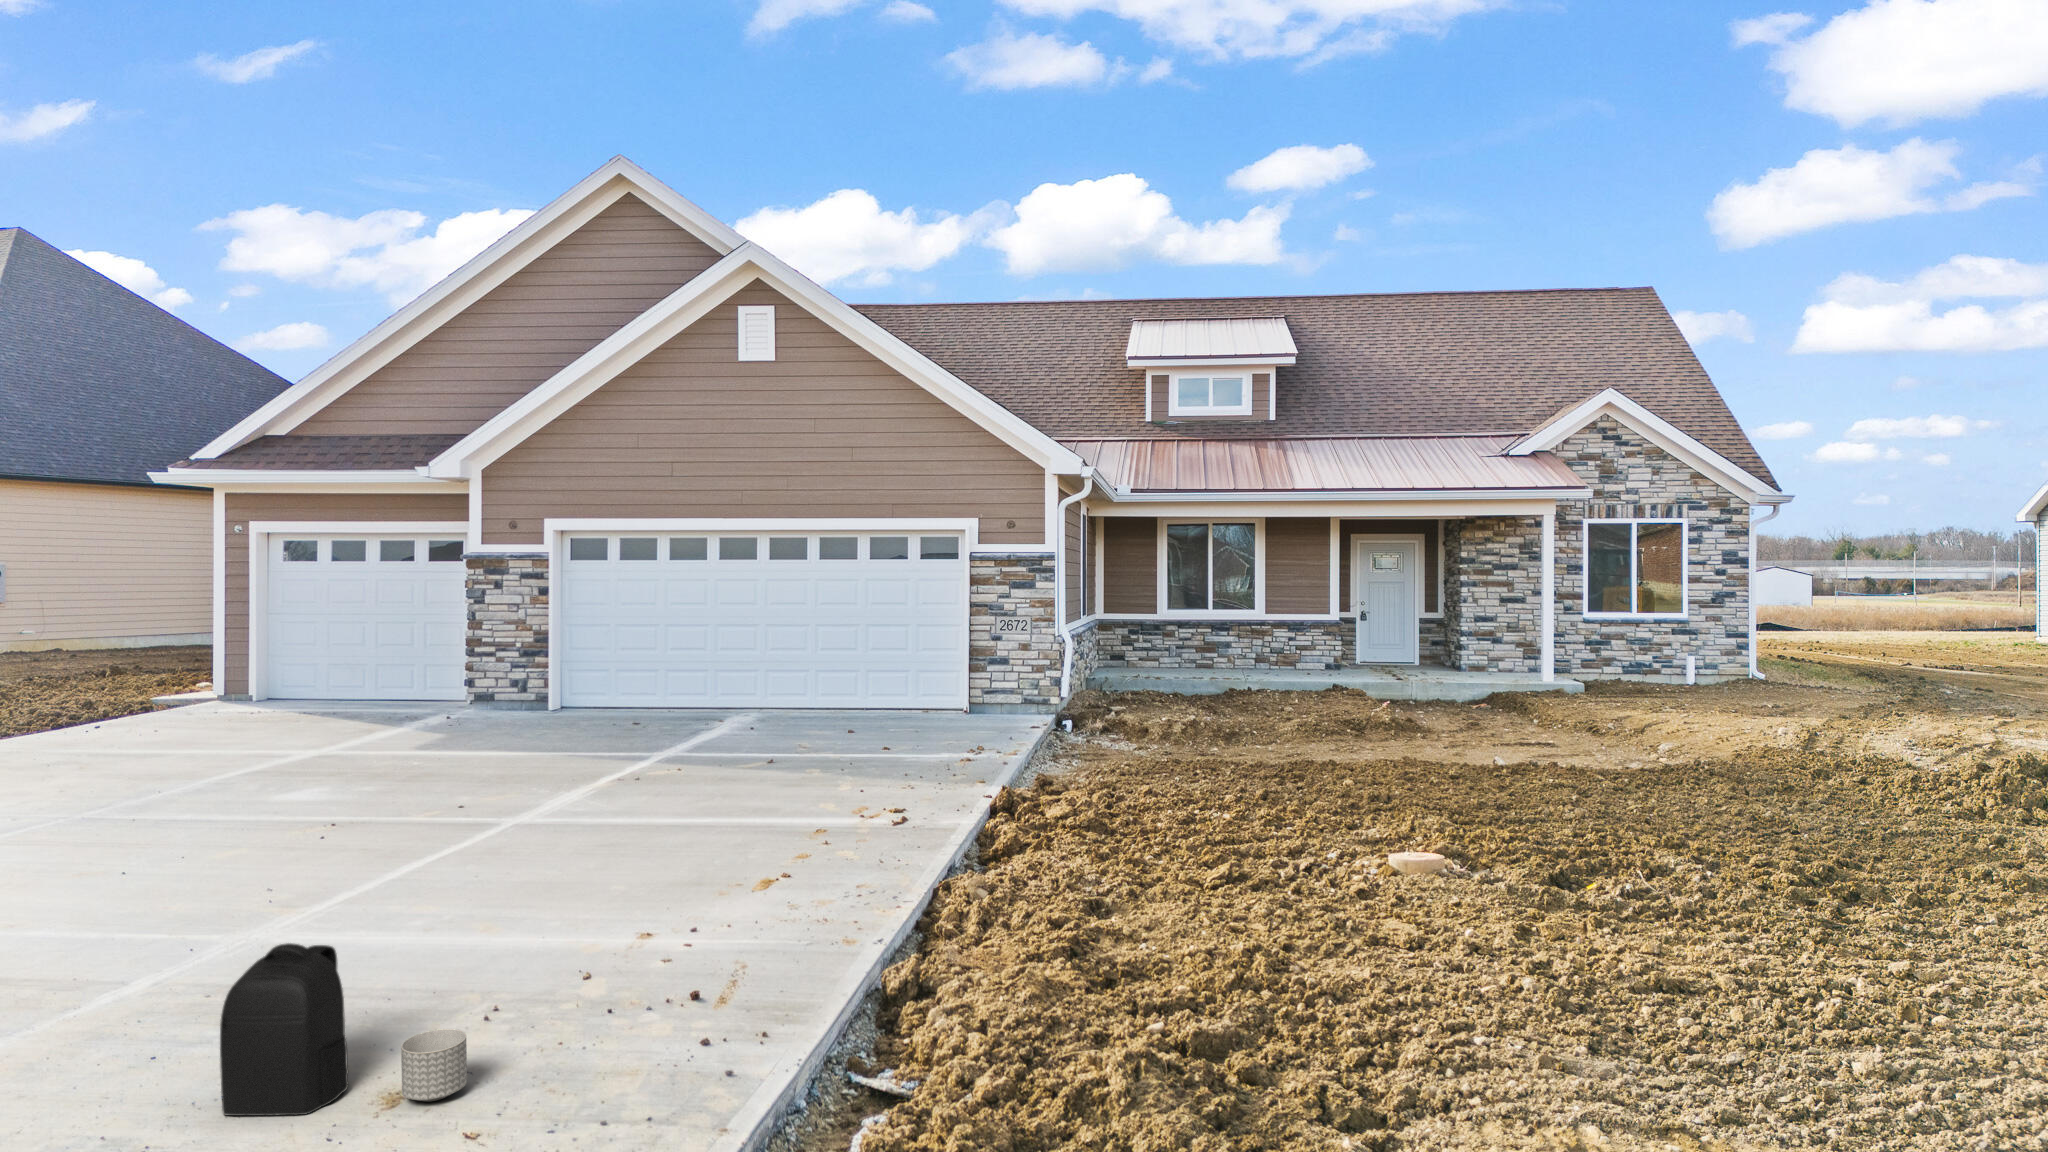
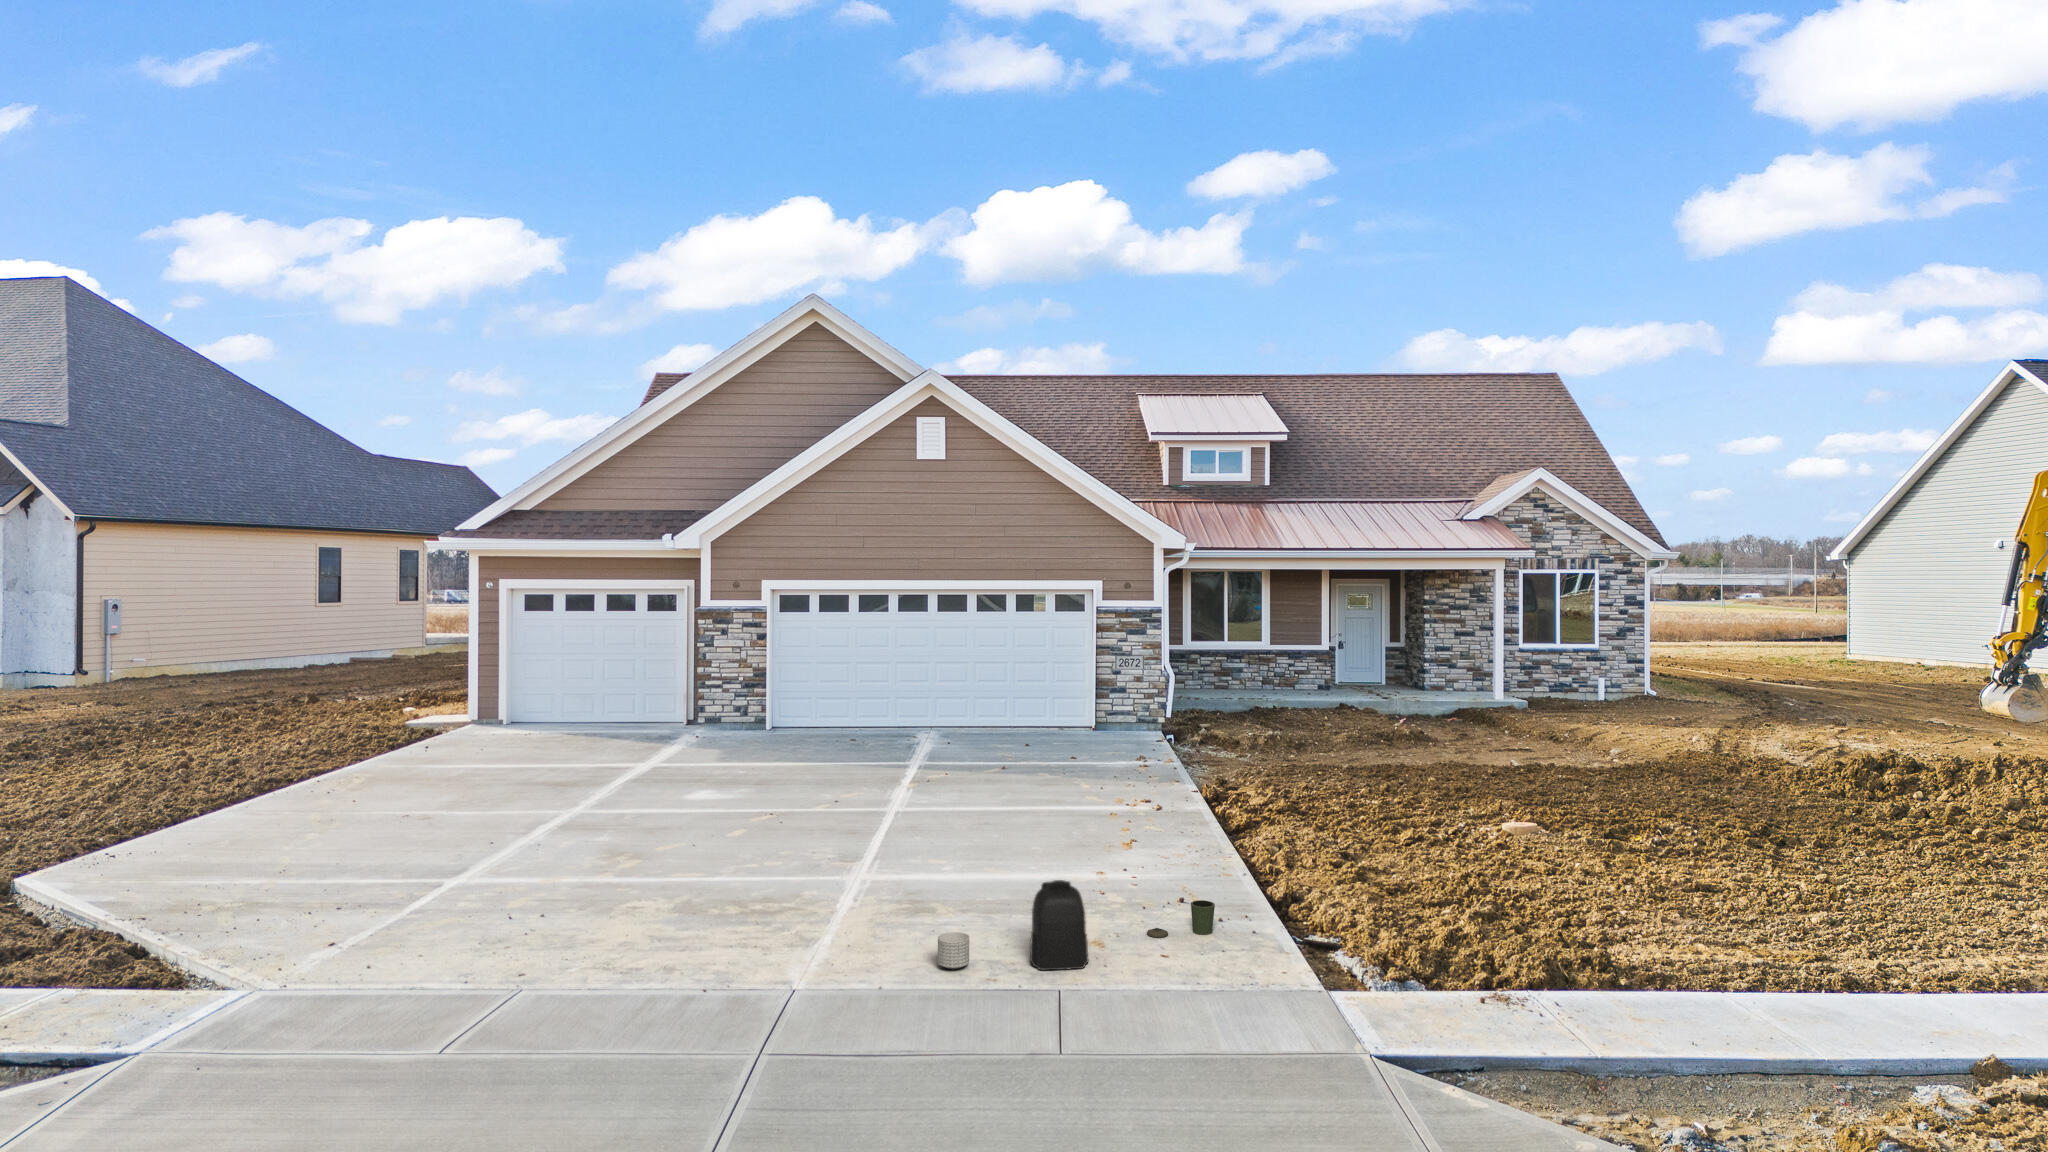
trash can: none [536,982,664,1049] -> present [1147,900,1215,938]
planter: present [401,1029,467,1102] -> present [938,932,969,969]

